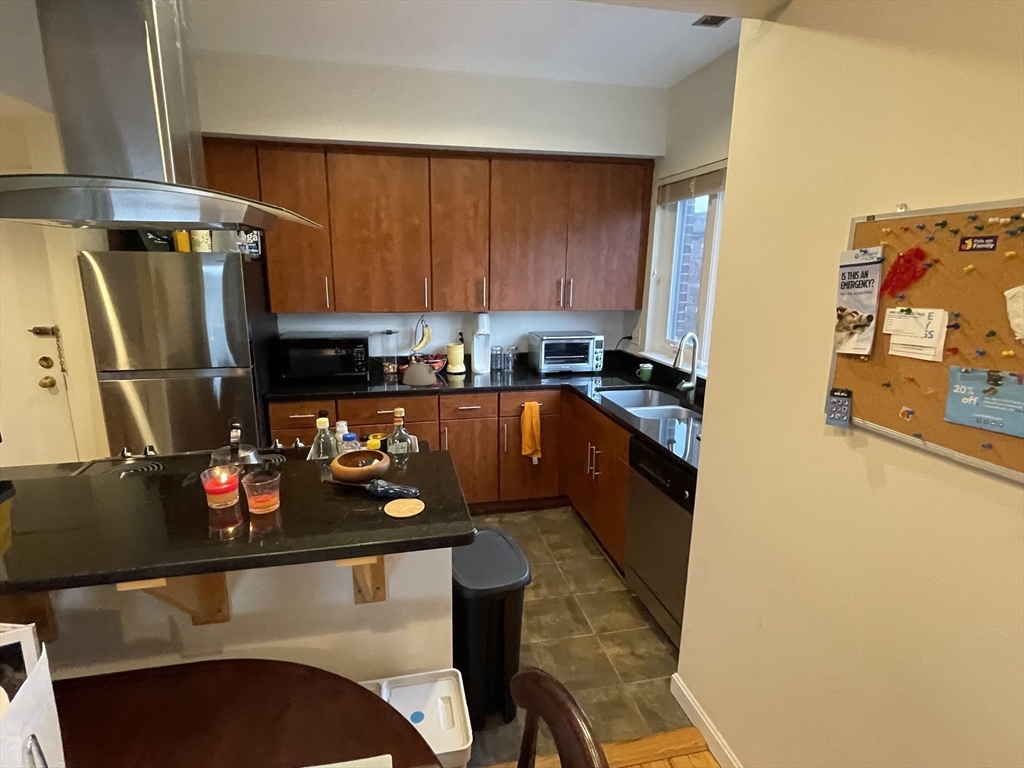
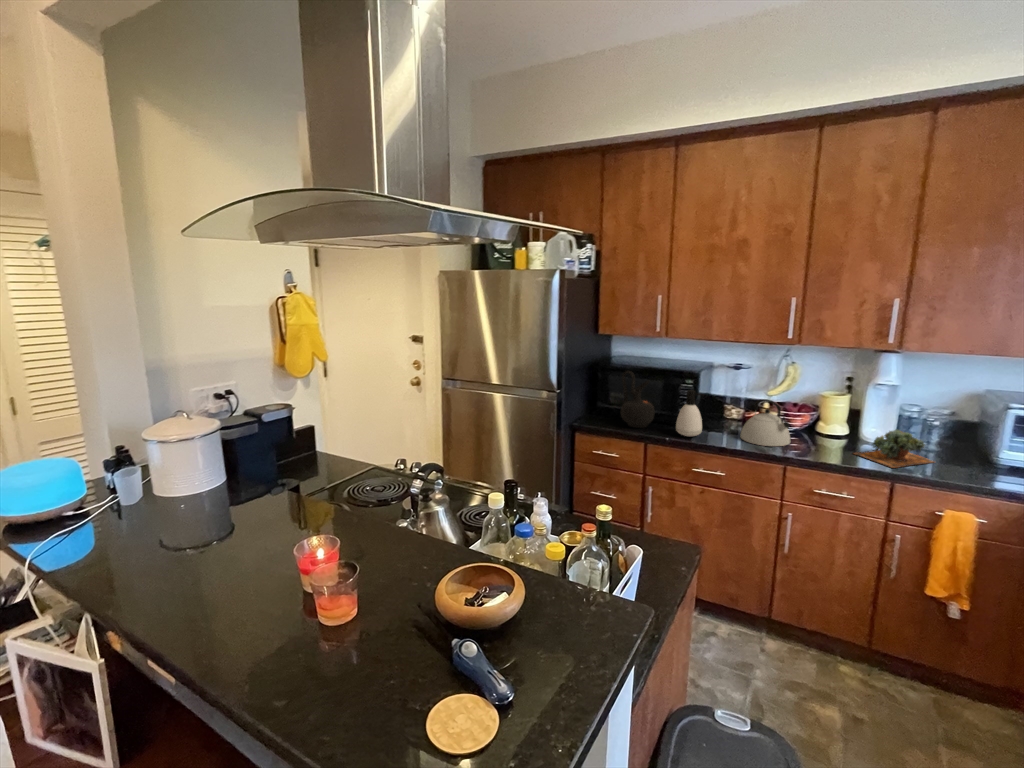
ceramic jug: none [303,342,336,390] -> present [621,371,655,428]
soap dispenser: none [357,352,377,388] -> present [676,390,704,436]
succulent plant: none [474,361,515,384] -> present [854,430,934,468]

